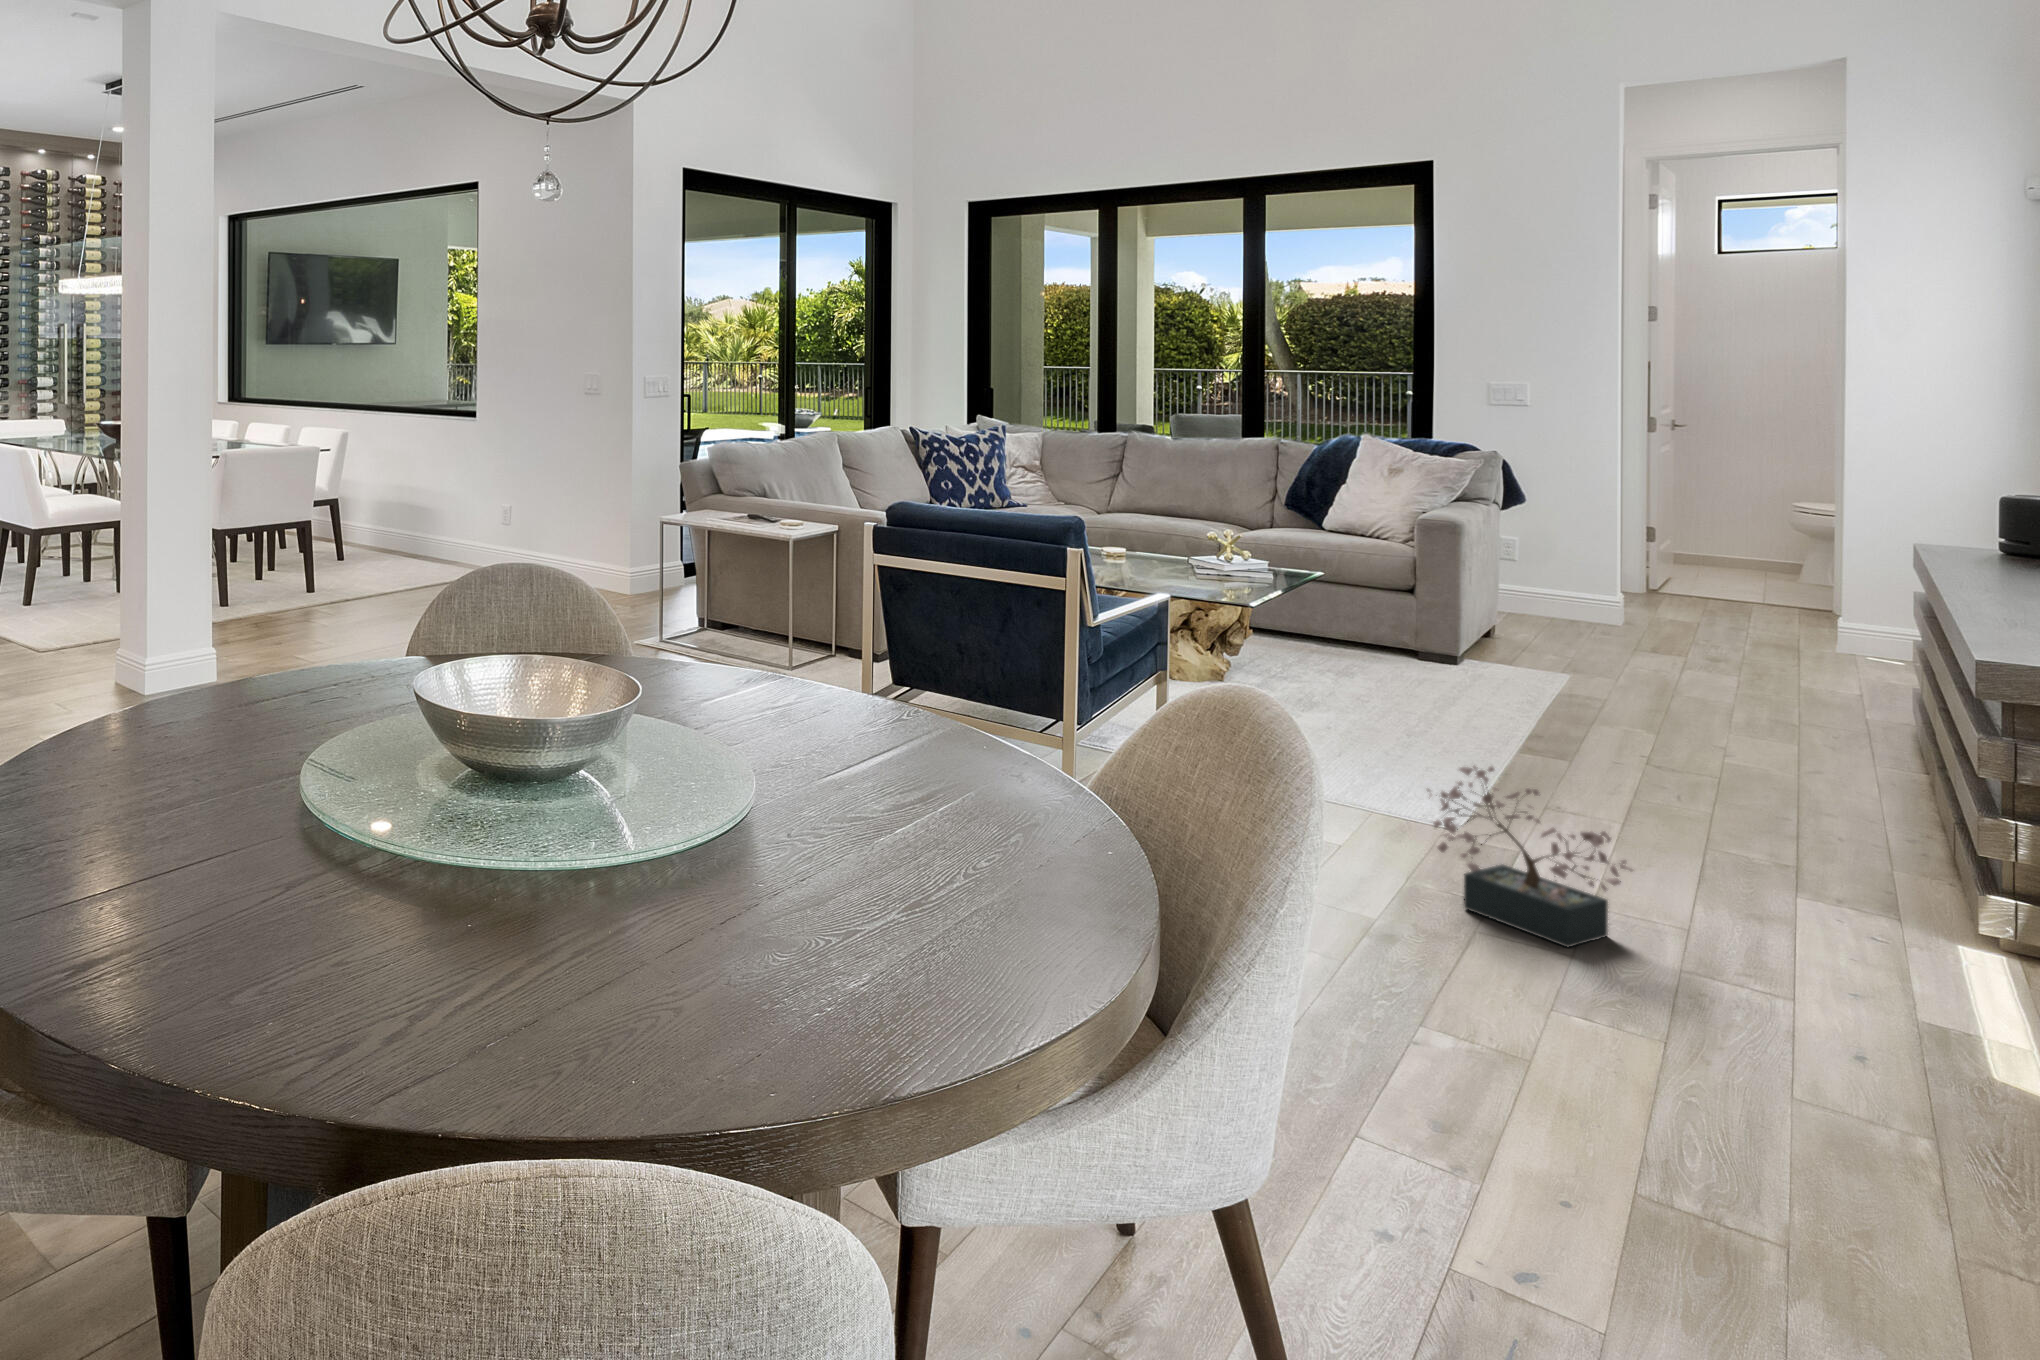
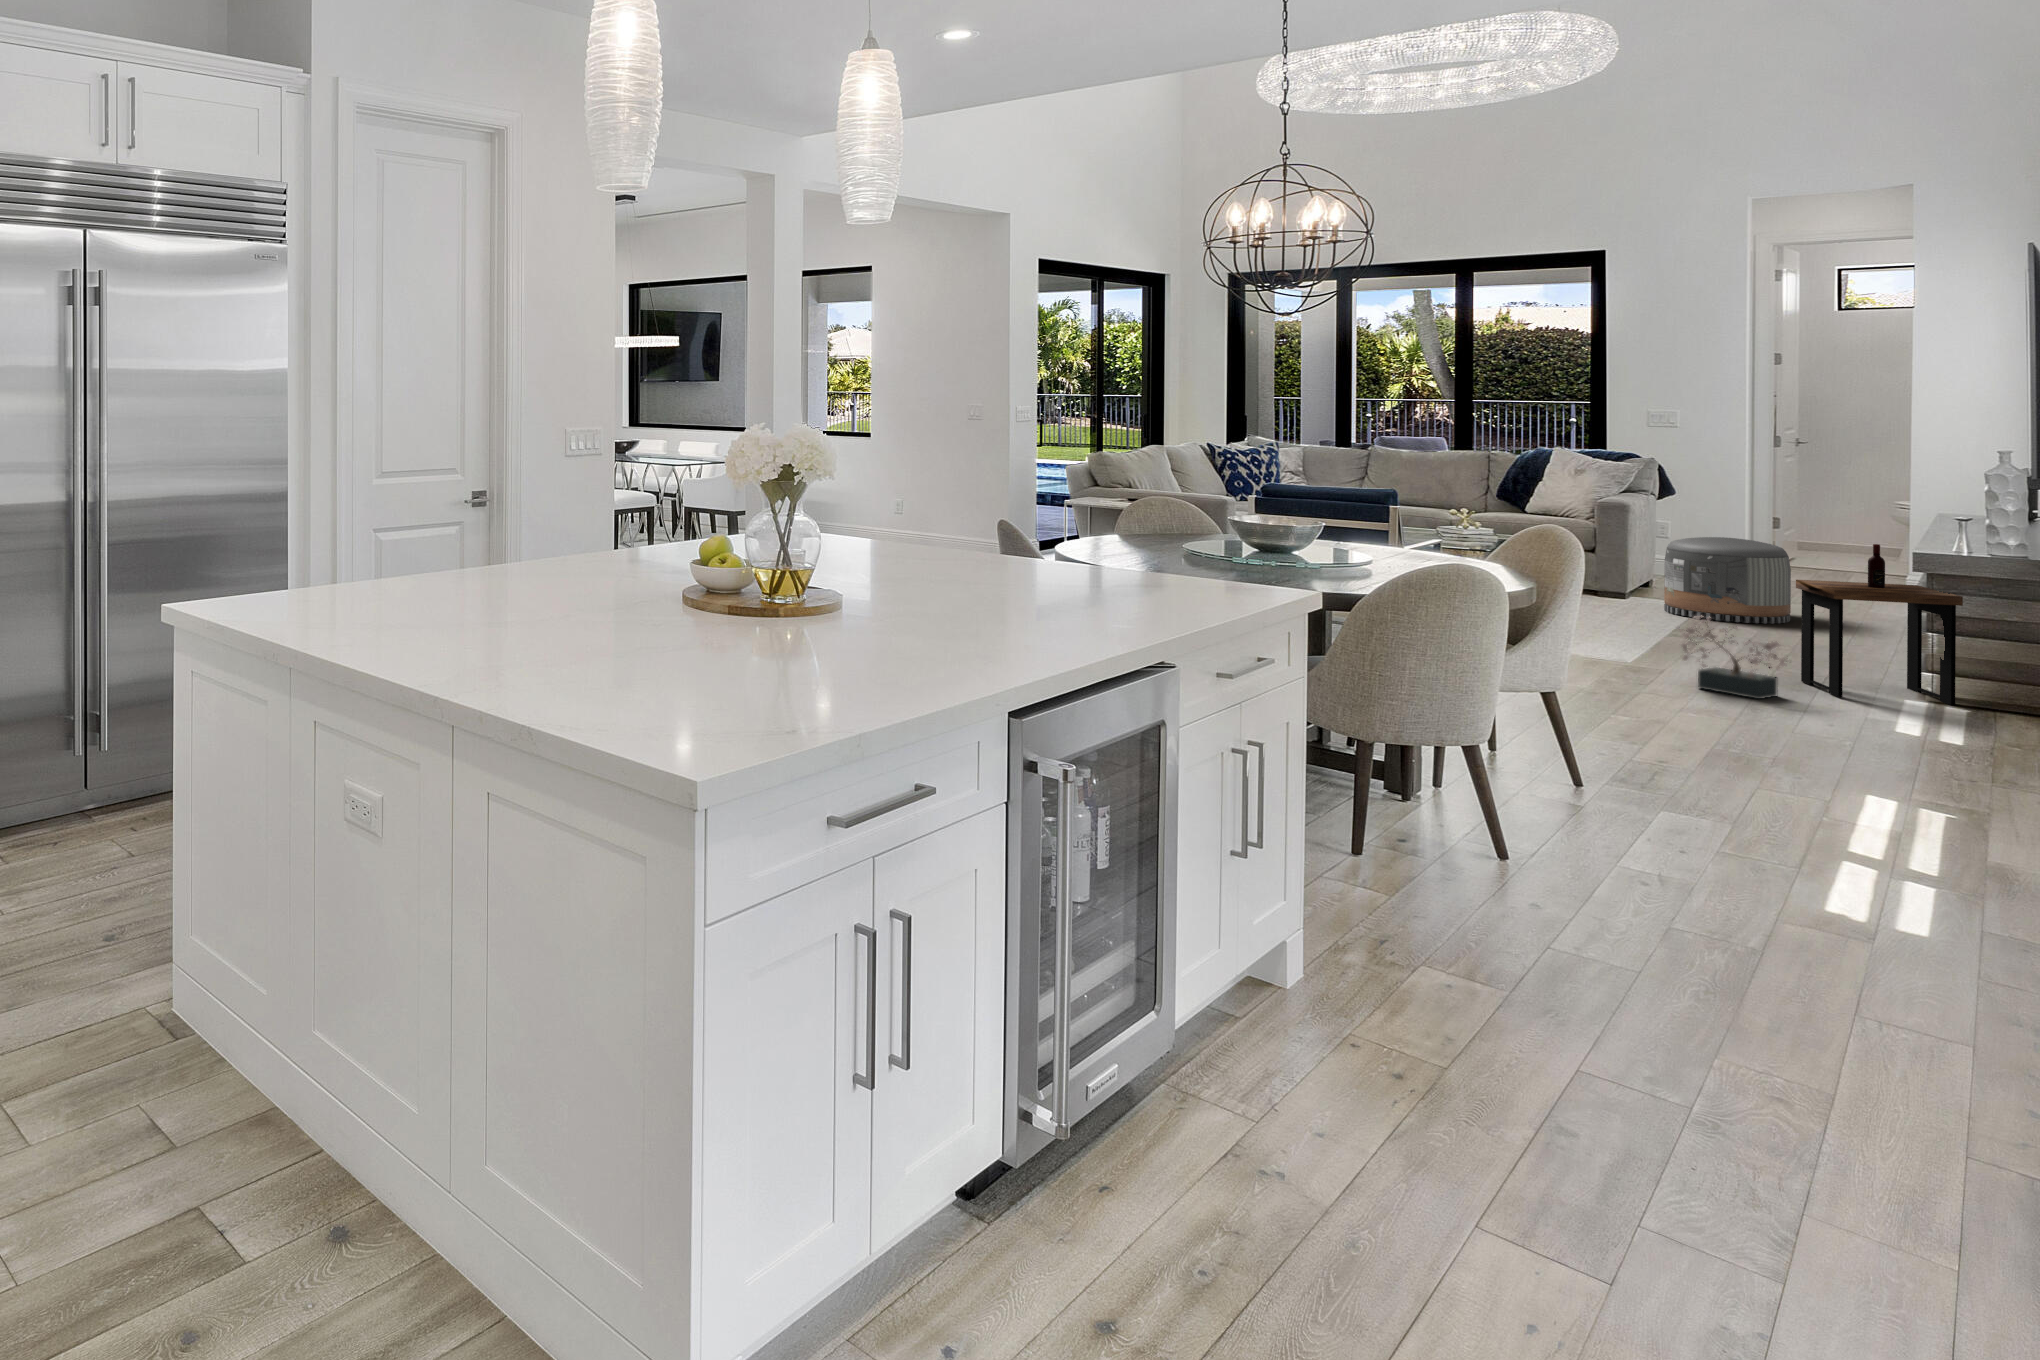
pouf: none [1493,578,1682,722] -> present [1664,537,1791,623]
side table: none [1654,637,1970,974] -> present [1796,544,1963,705]

